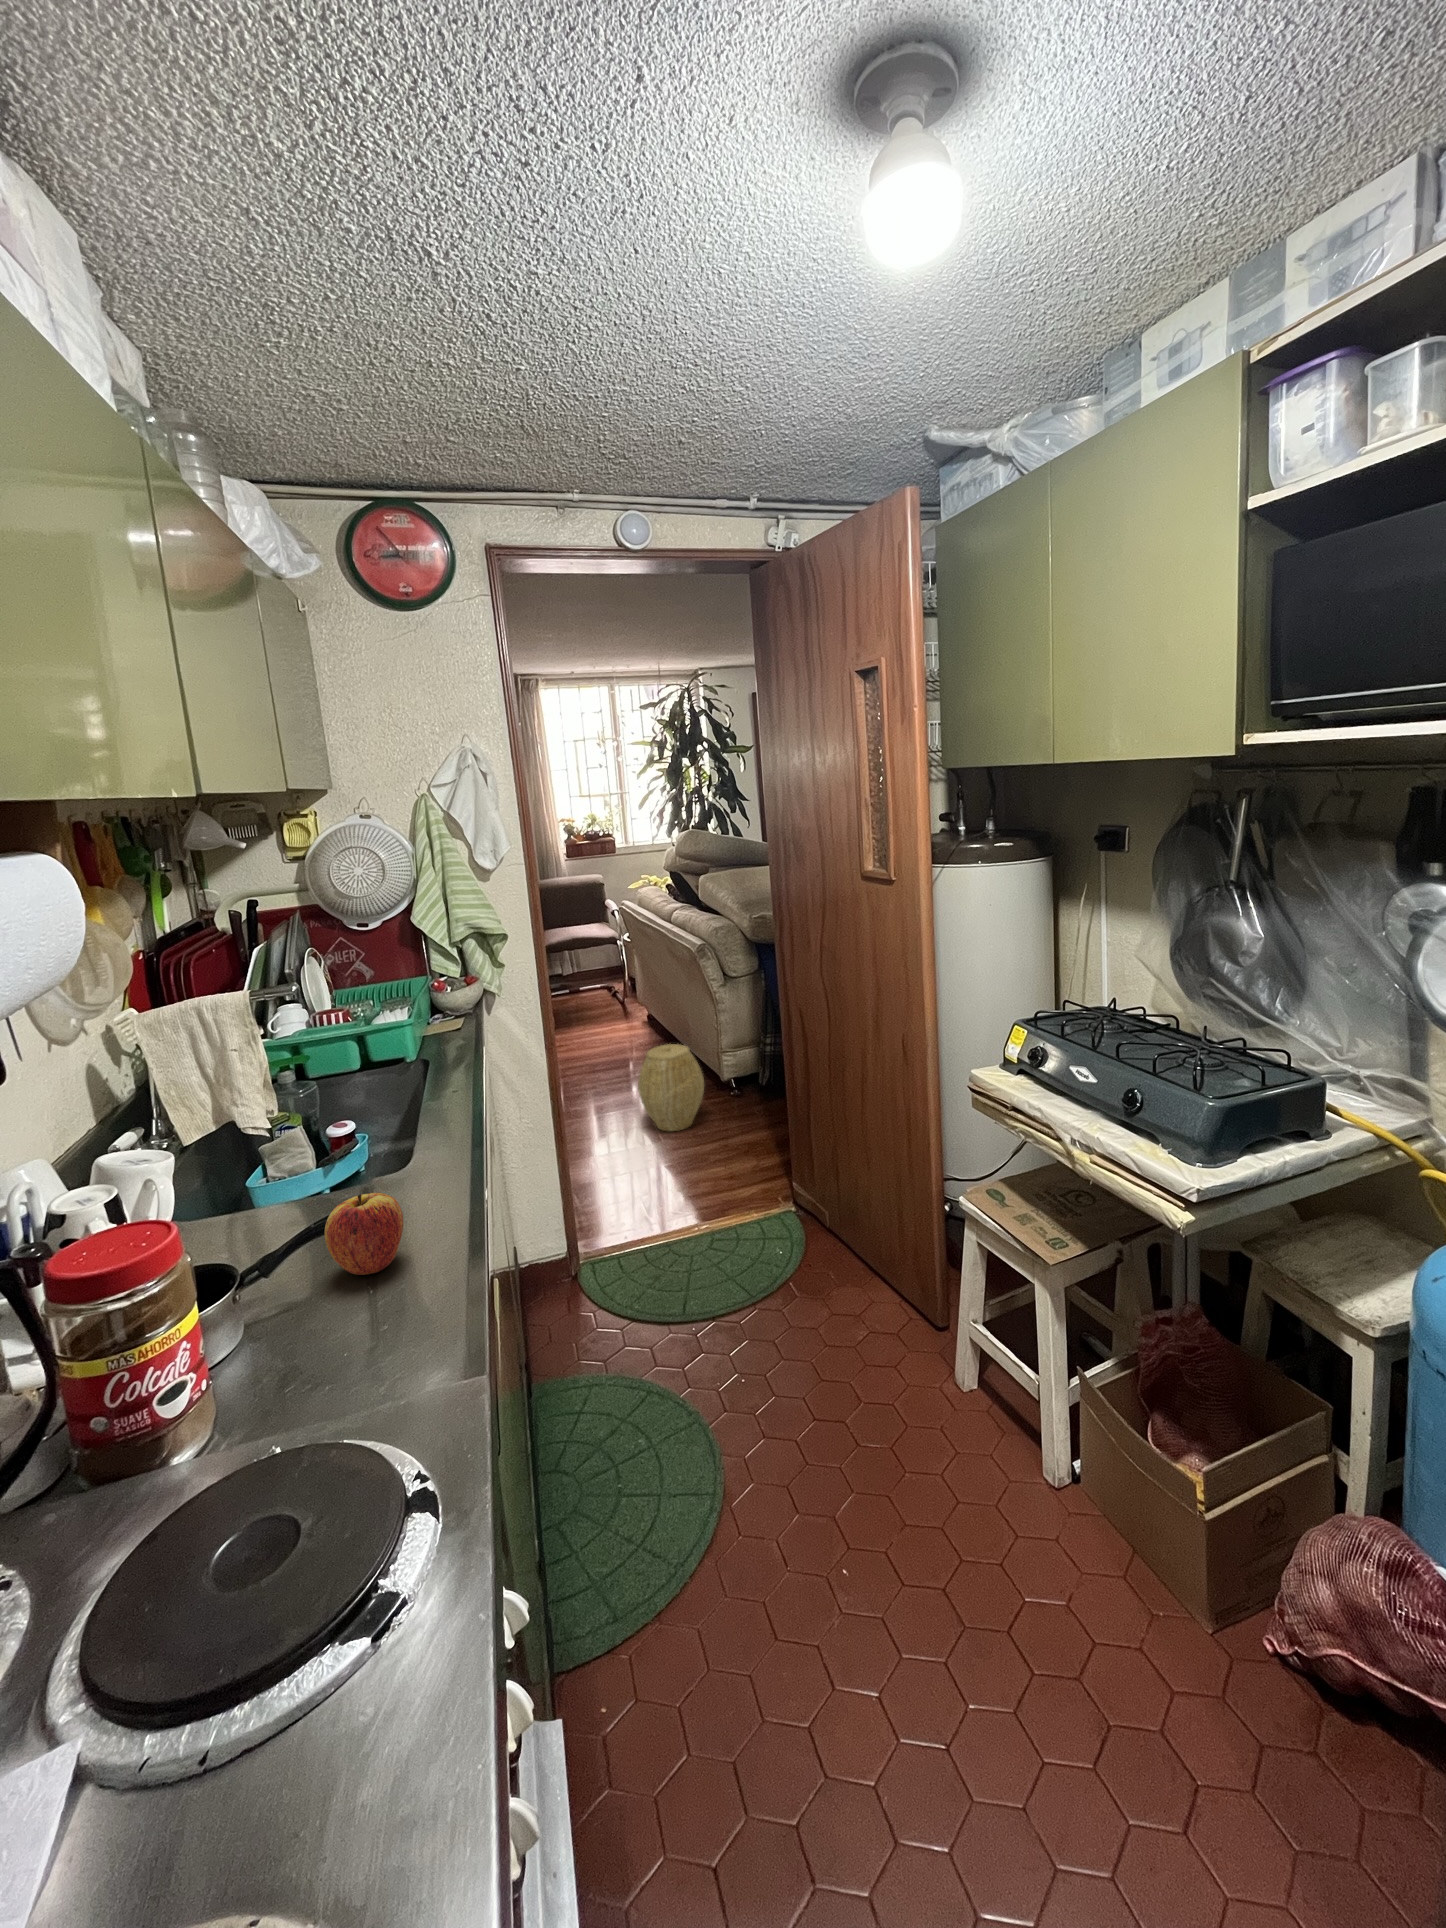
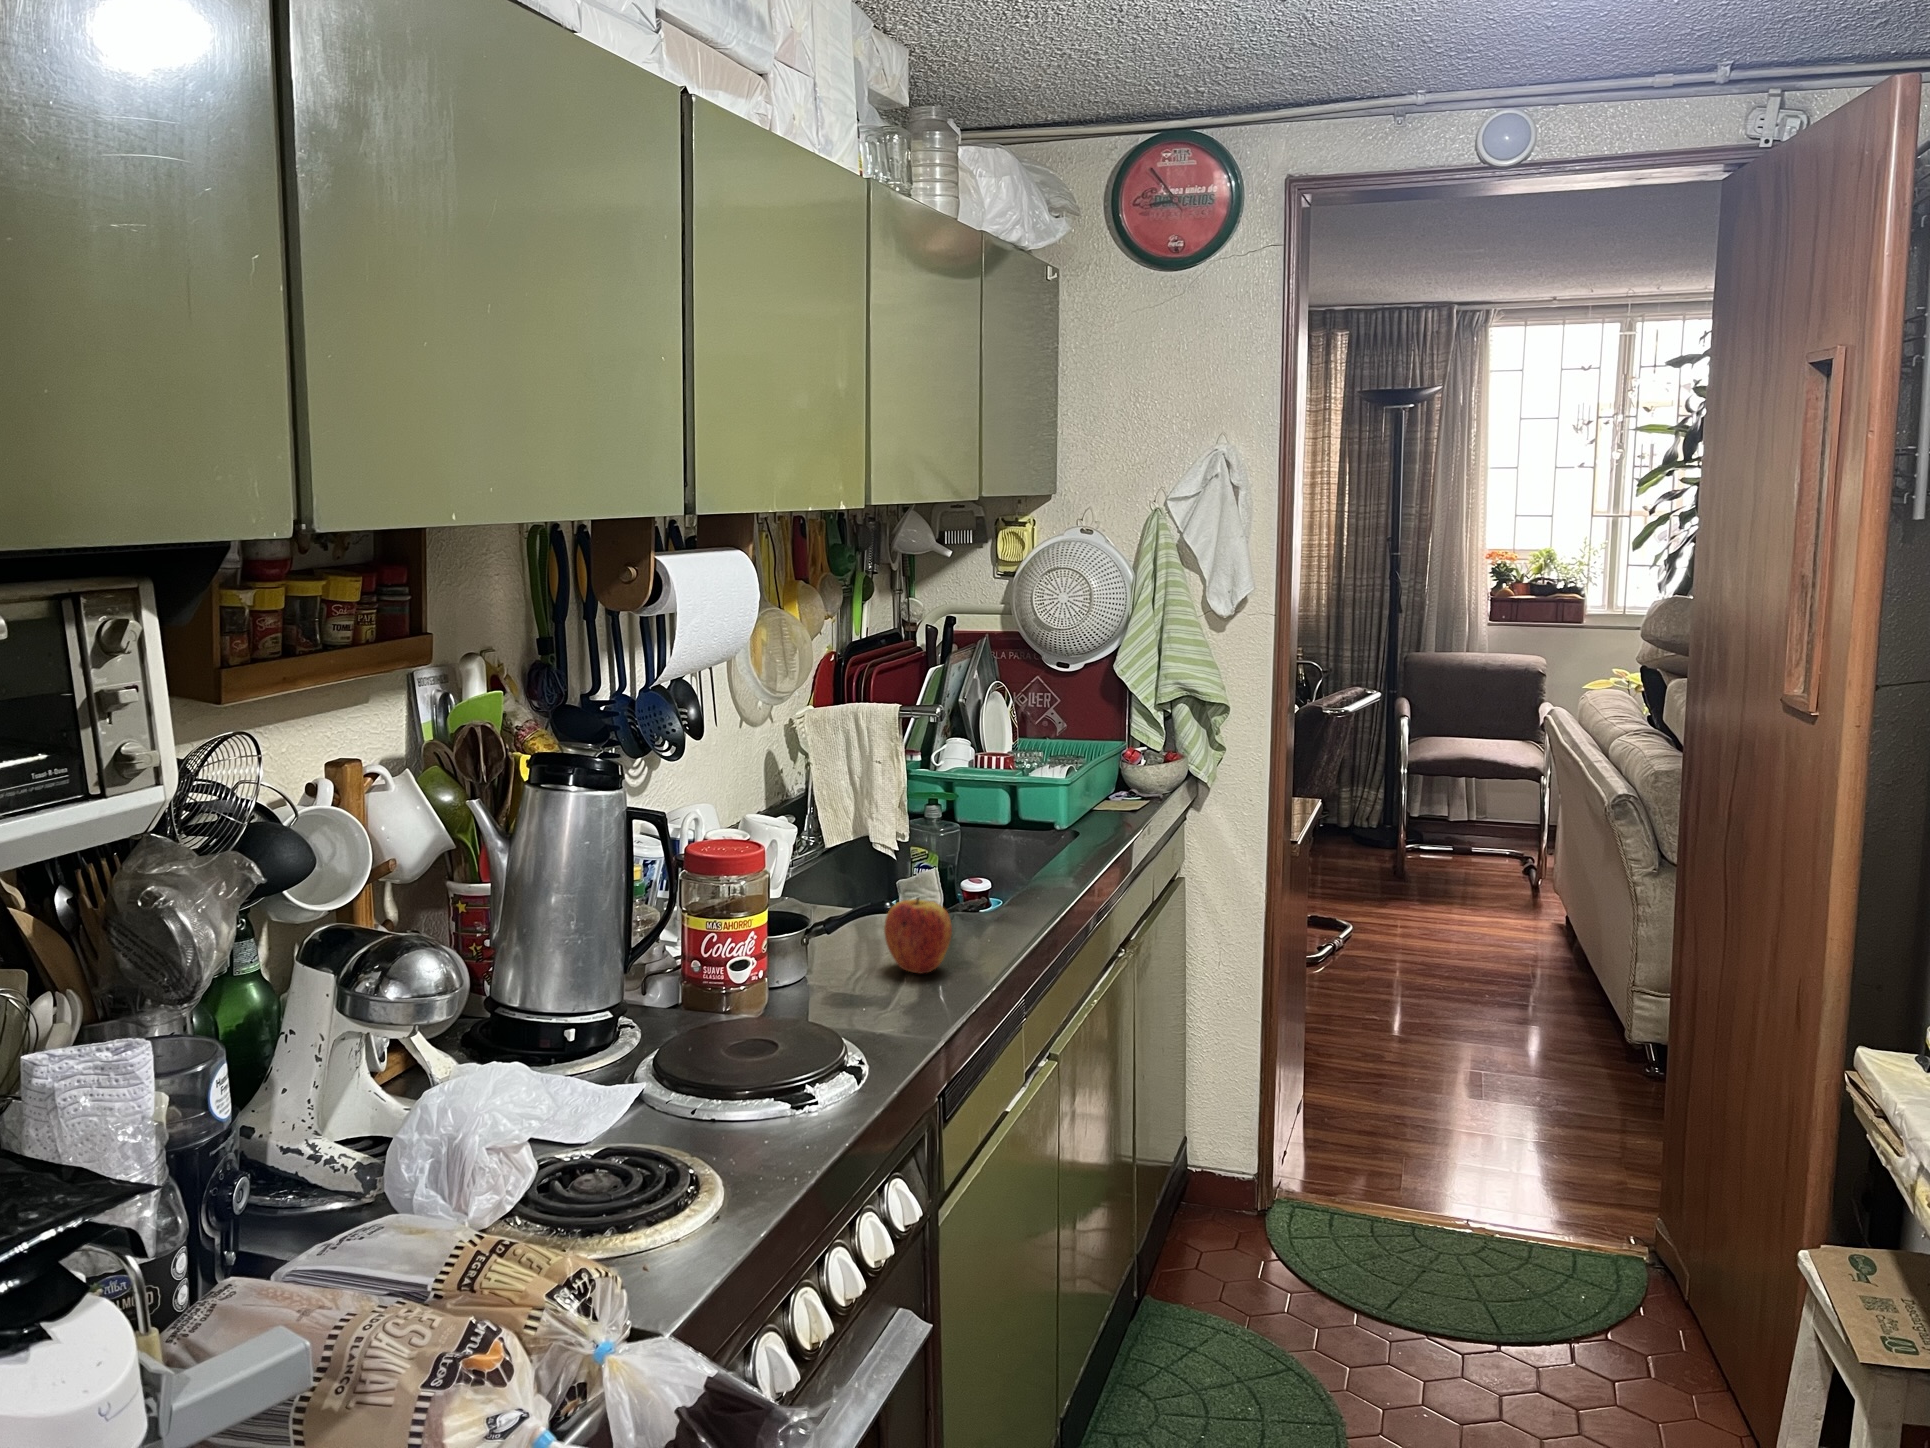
woven basket: present [638,1044,704,1131] -> none [1447,943,1564,1088]

